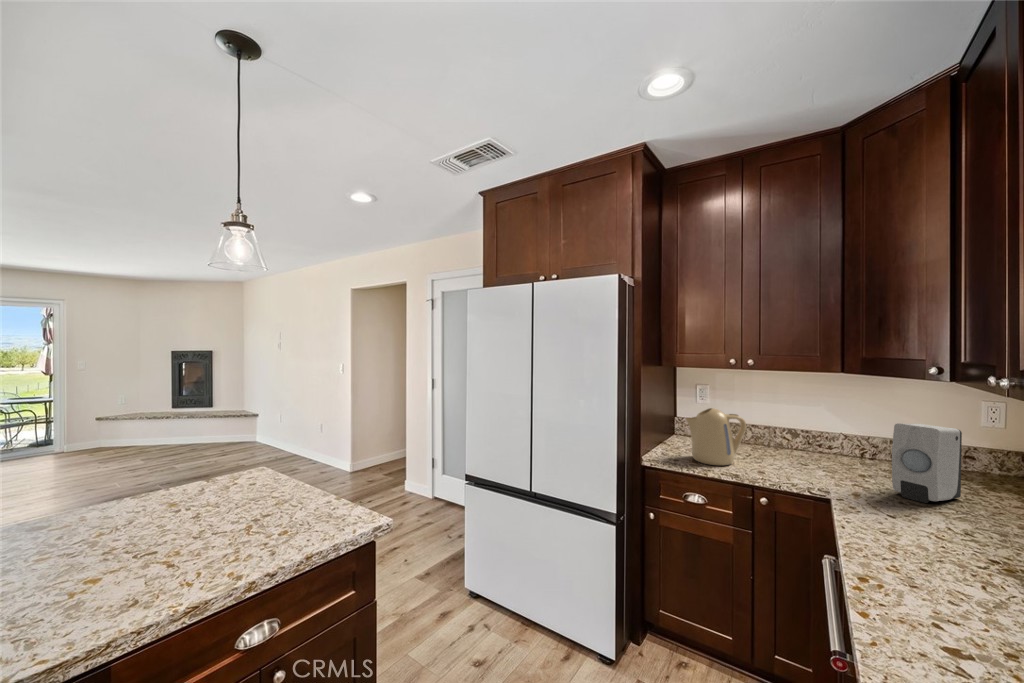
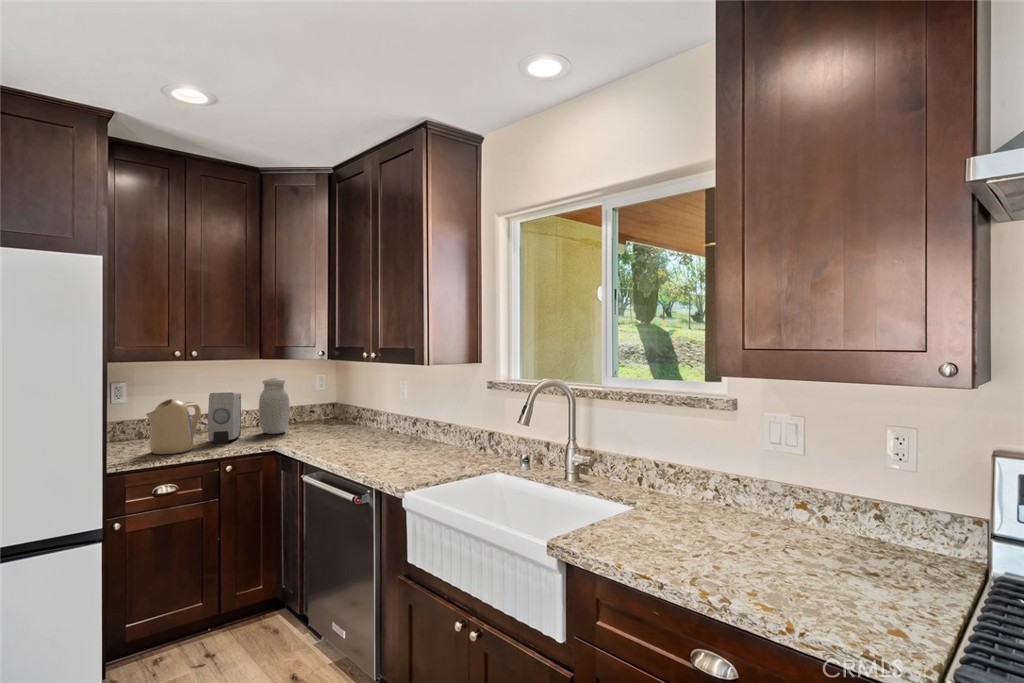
jar: none [842,400,892,477] -> present [259,378,290,434]
soap dispenser: present [892,424,962,503] -> present [208,392,241,443]

